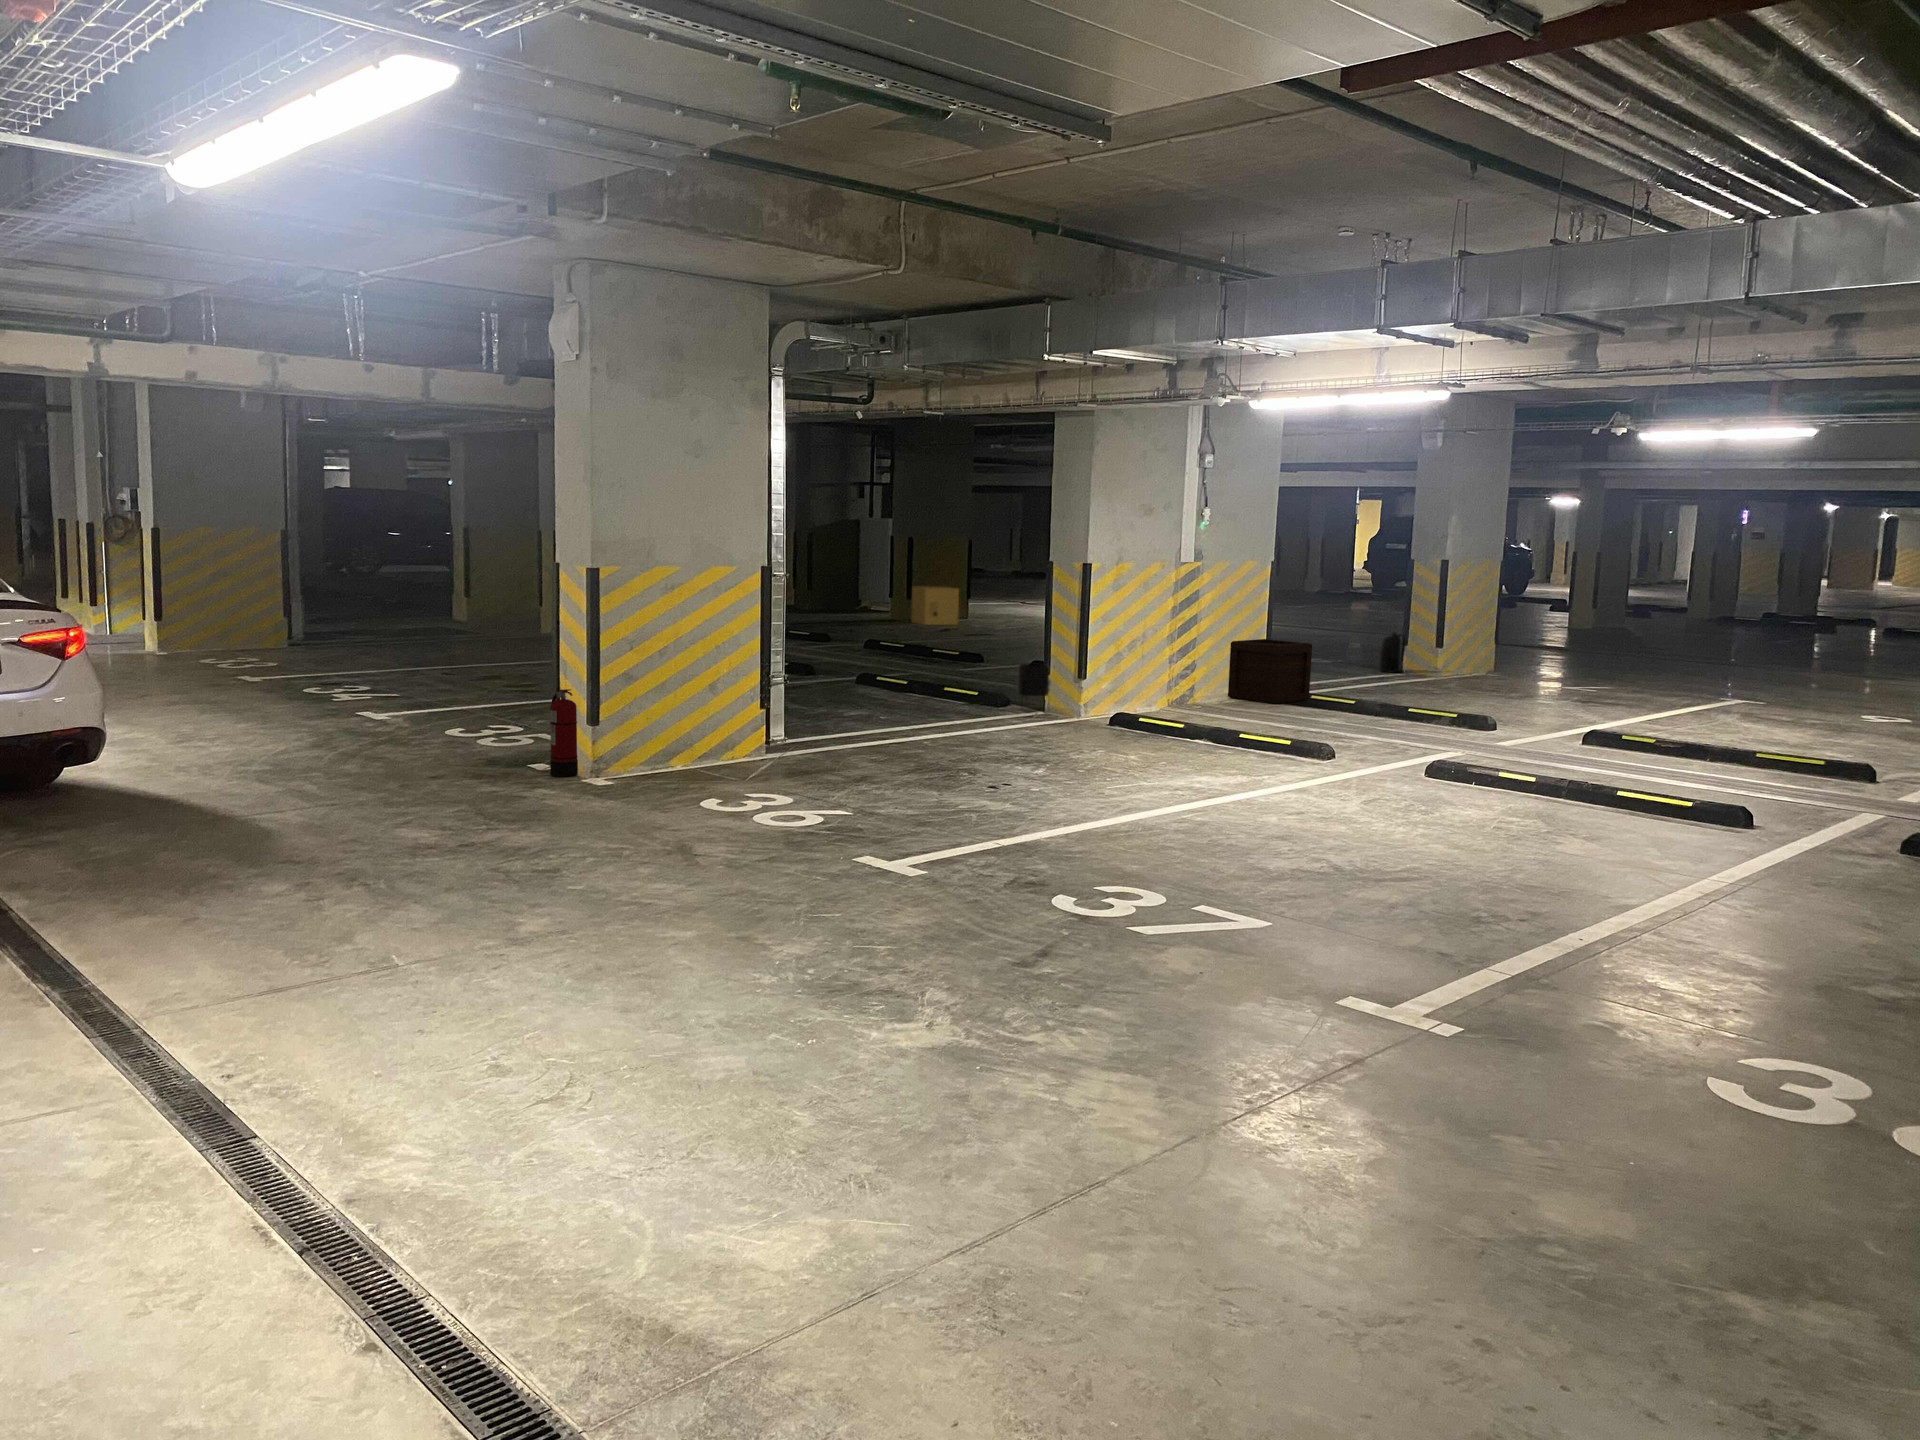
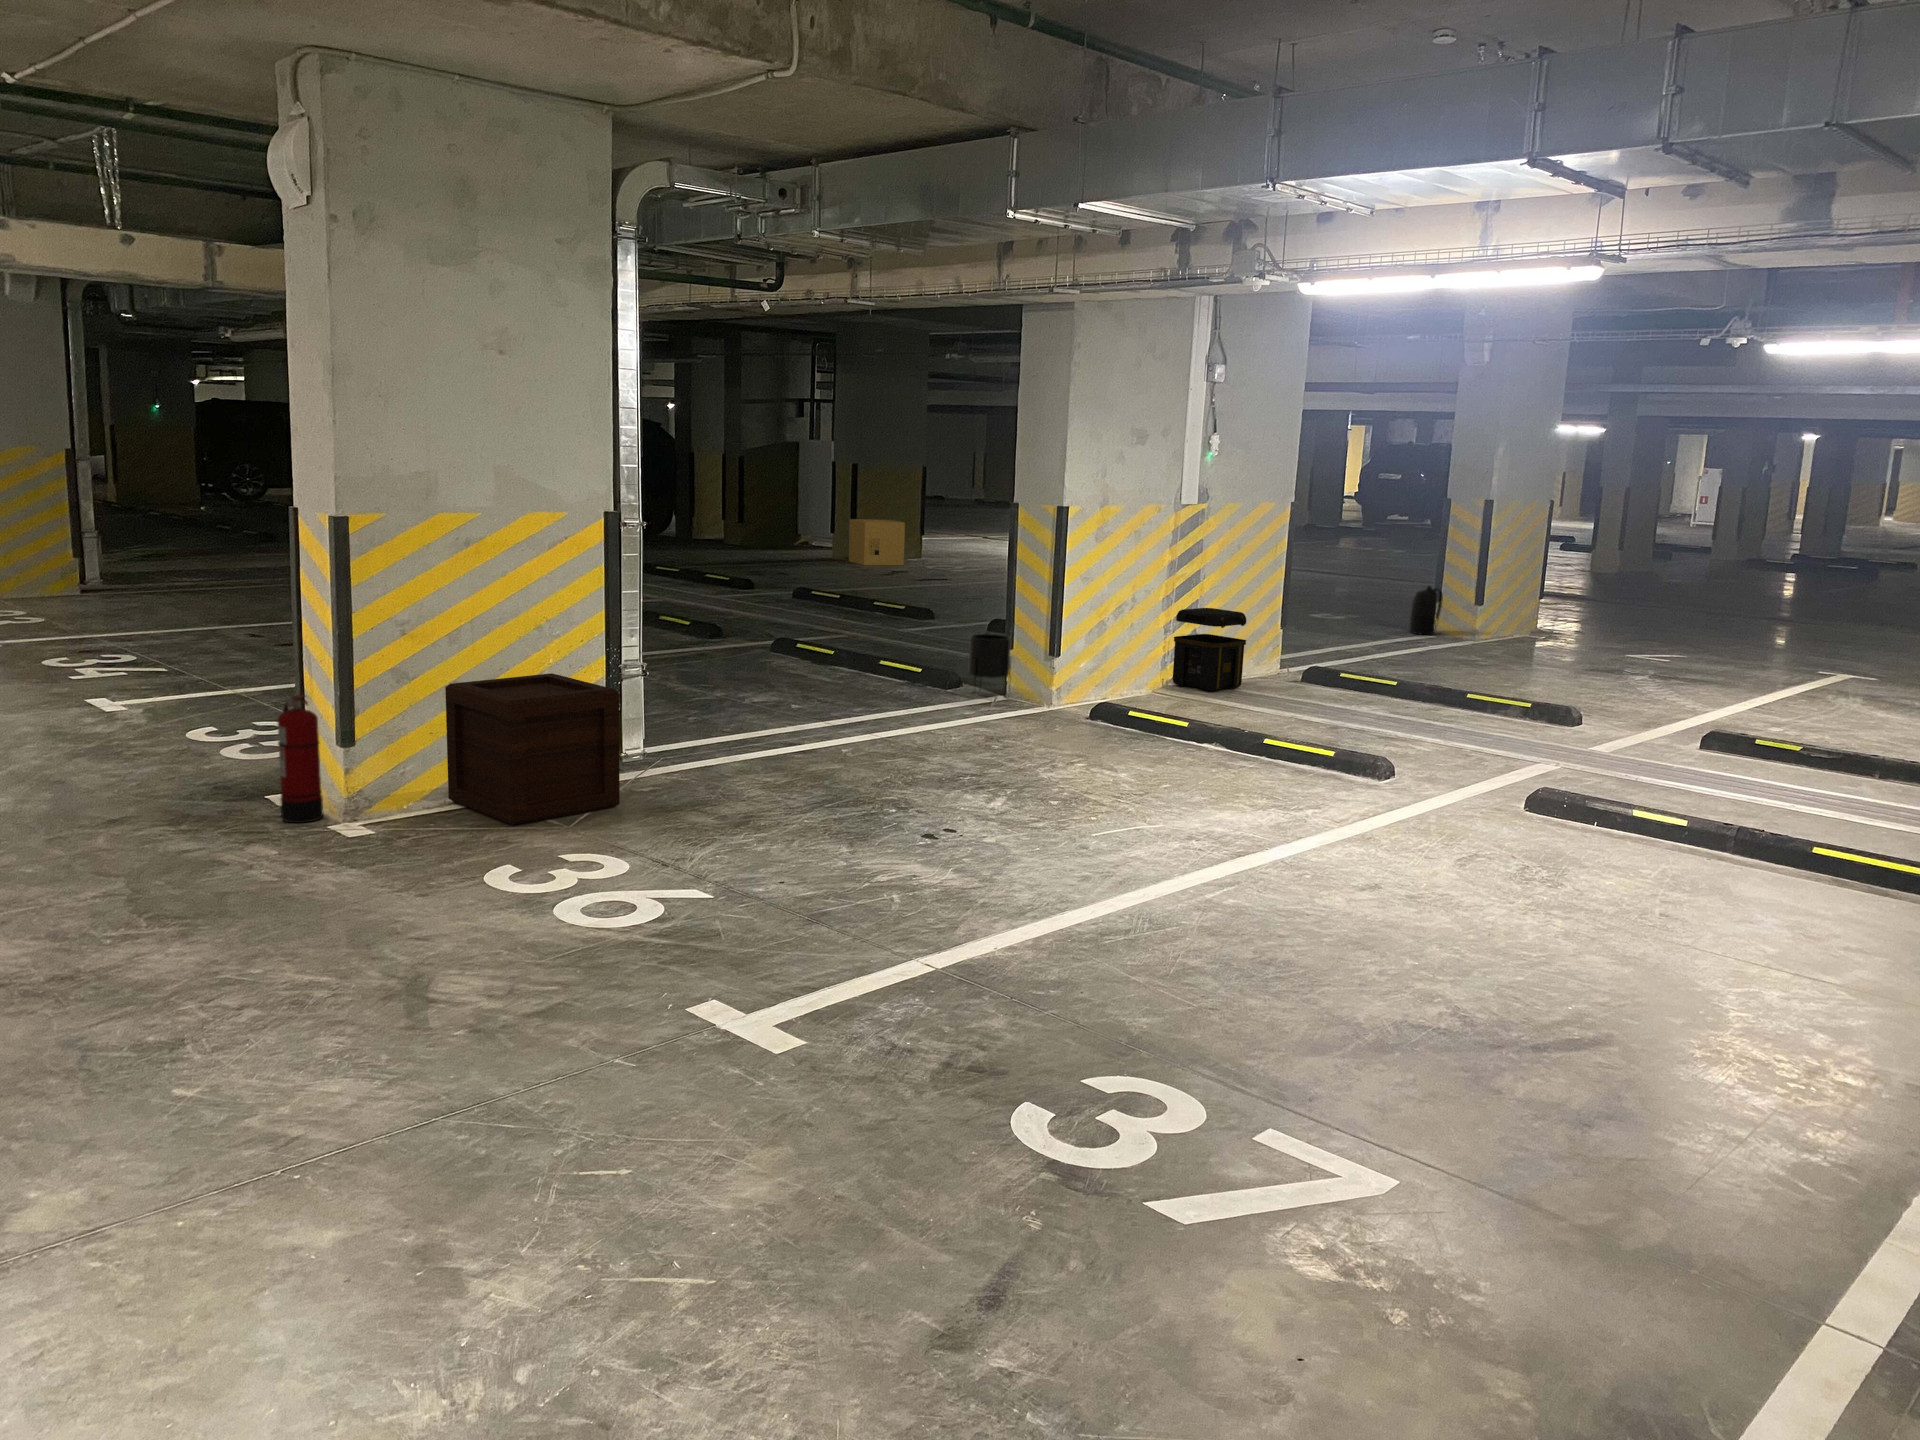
wooden crate: present [1228,639,1312,704] -> present [445,673,620,825]
toolbox: none [1177,644,1234,708] -> present [1173,608,1246,691]

